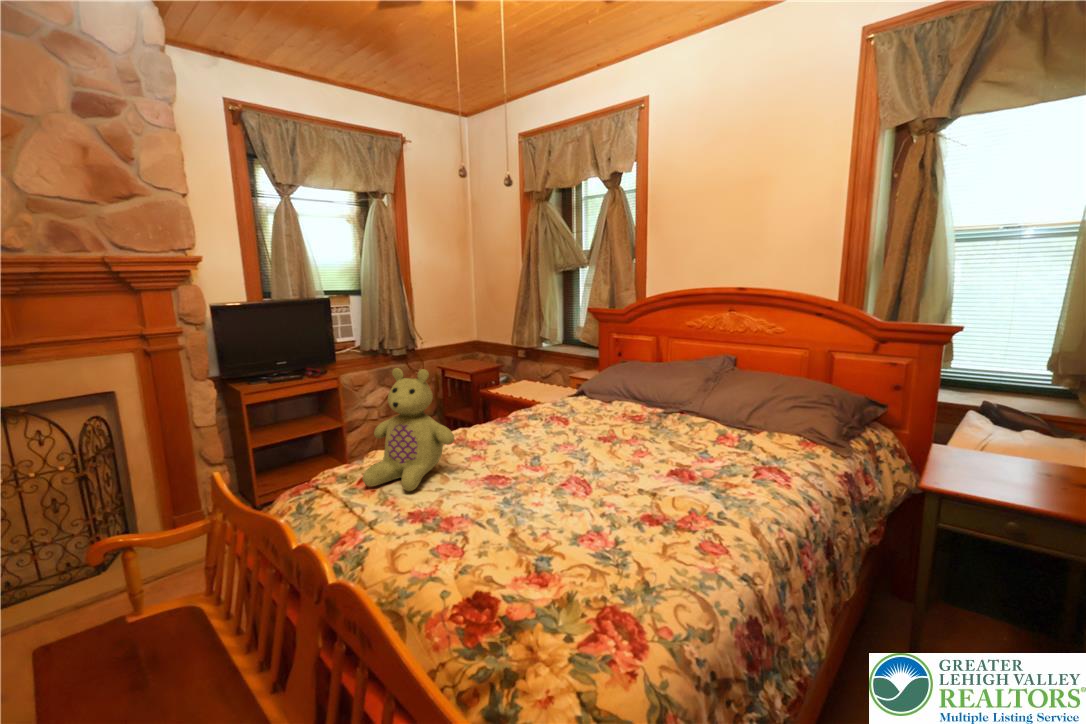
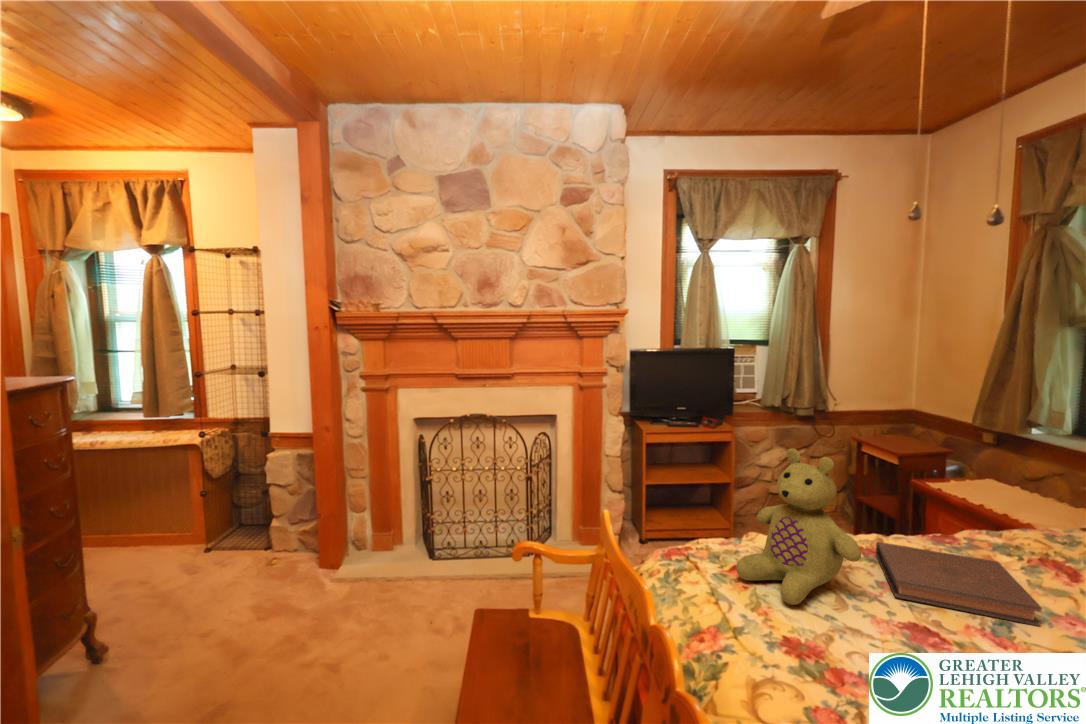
book: none [463,424,553,463] -> present [876,542,1042,626]

